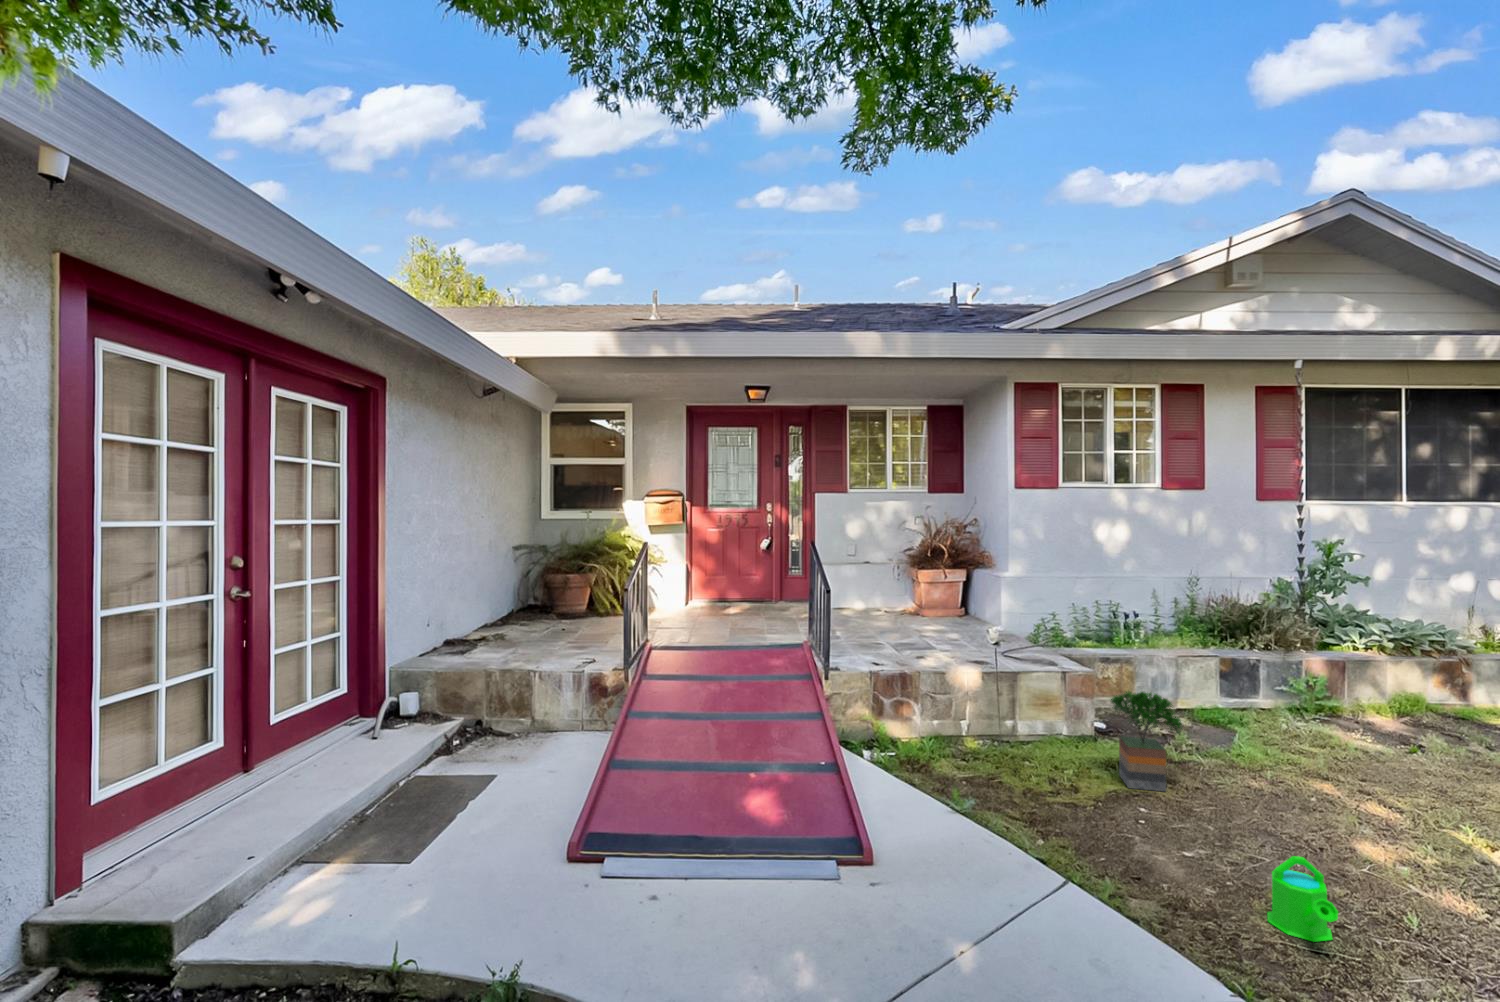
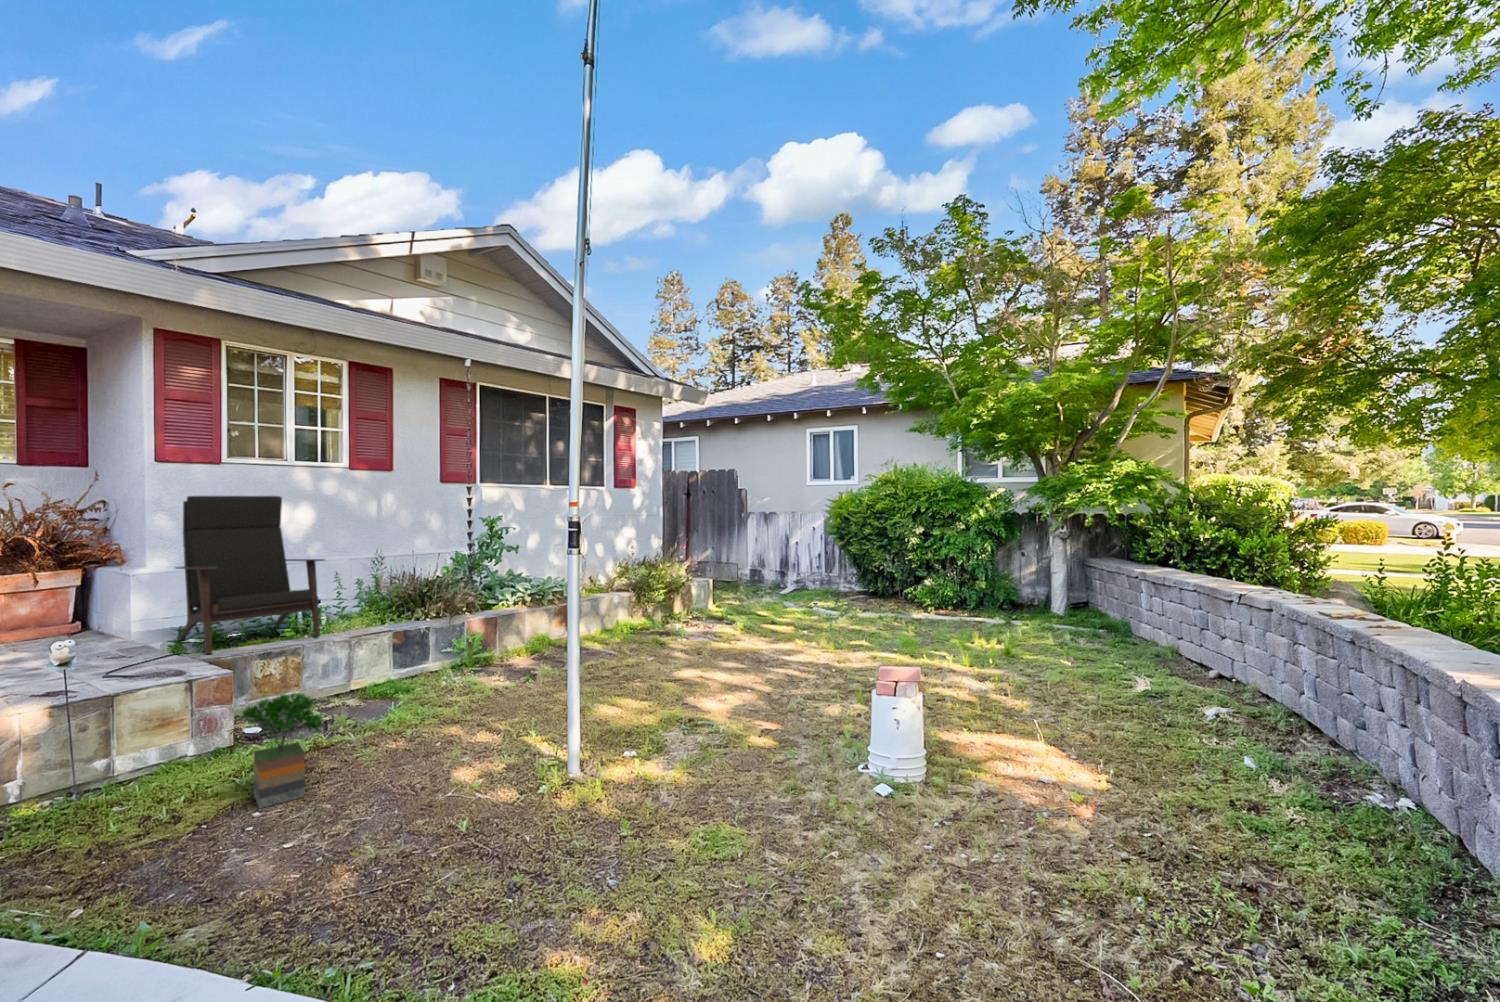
lounge chair: none [1030,515,1151,648] -> present [176,496,324,654]
watering can: present [1267,856,1339,942] -> none [363,837,421,922]

